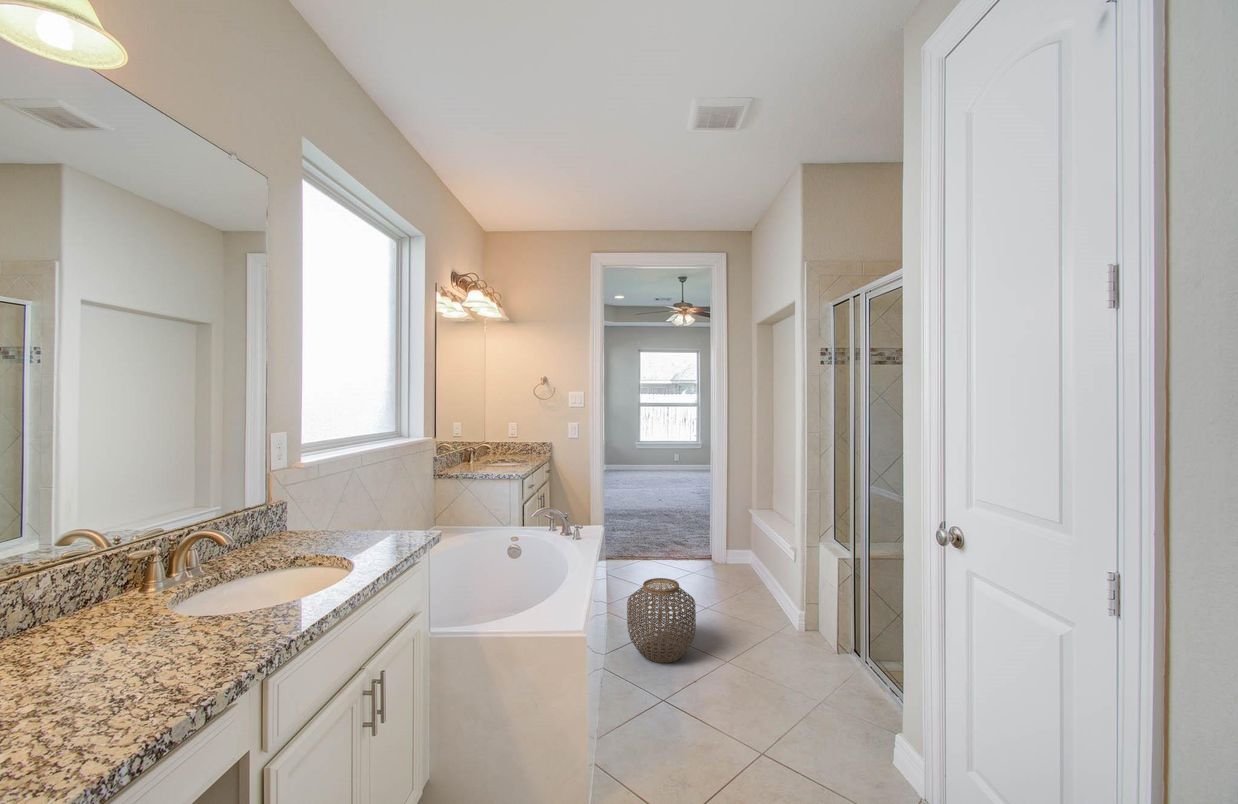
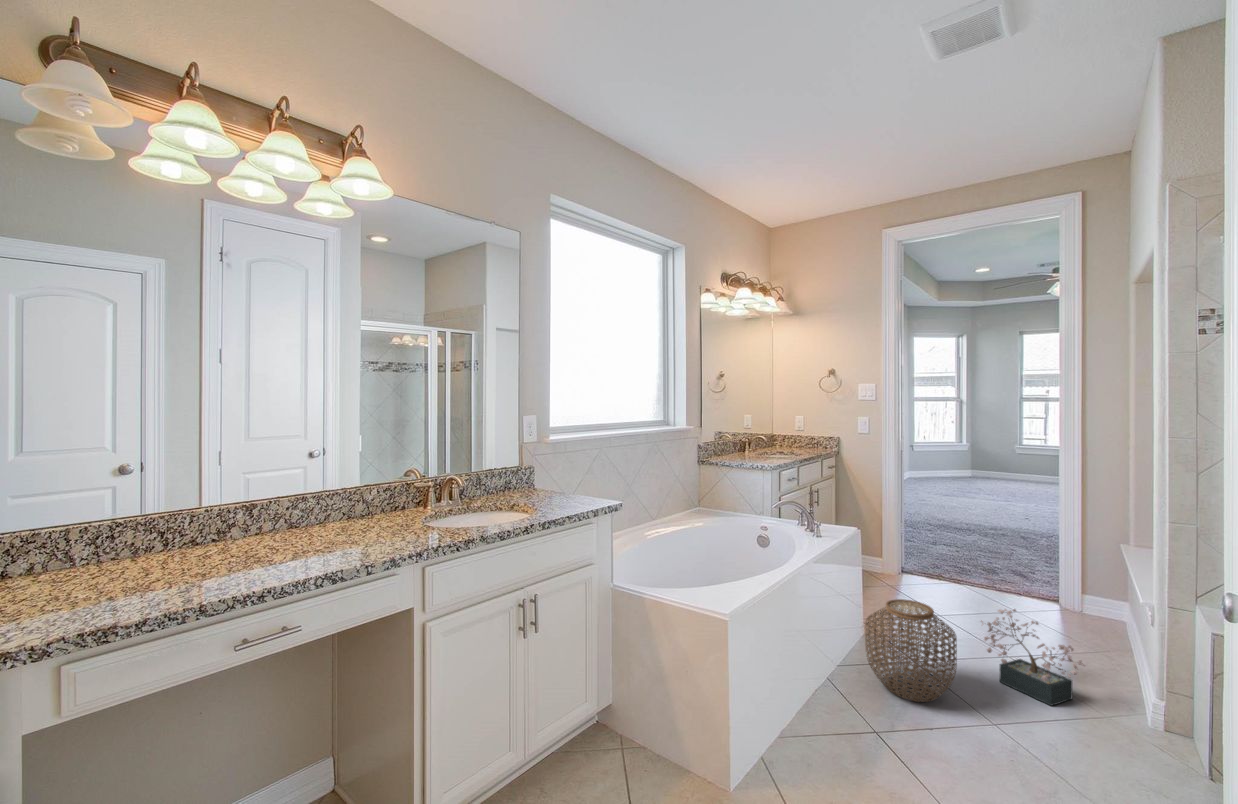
decorative plant: none [697,568,761,635] -> present [981,609,1085,706]

